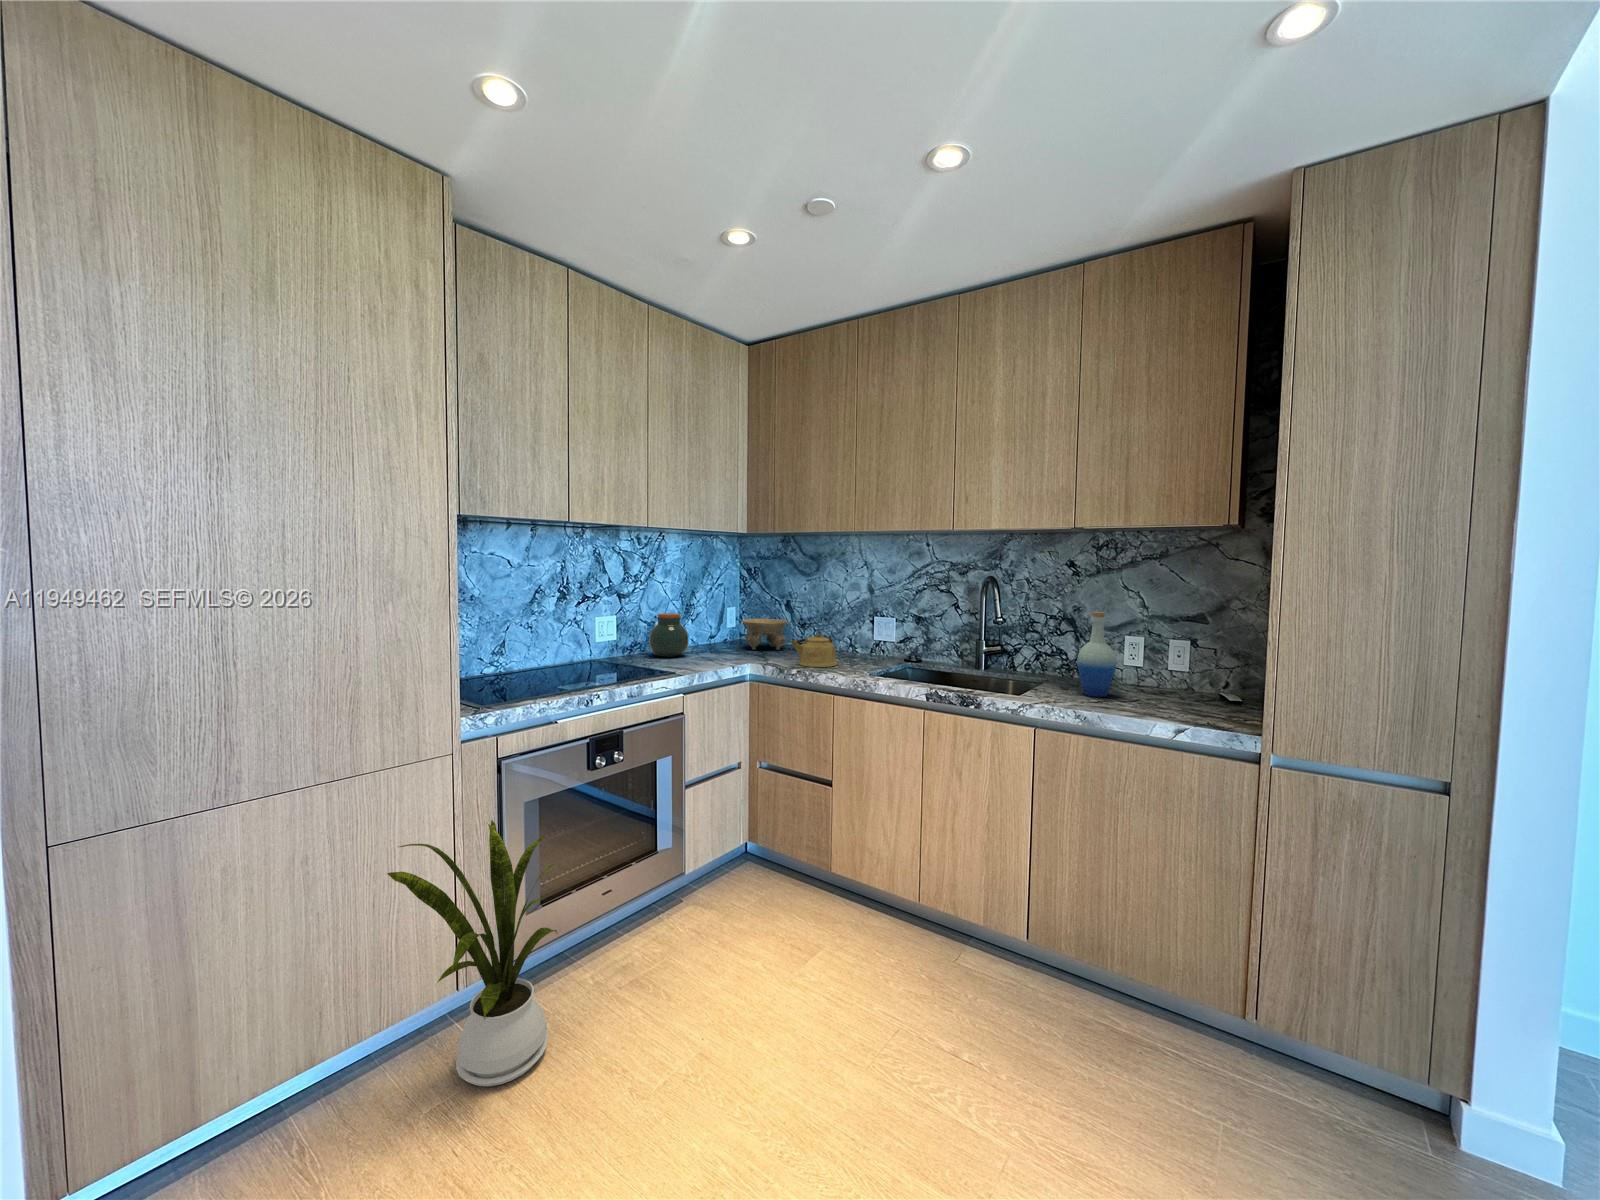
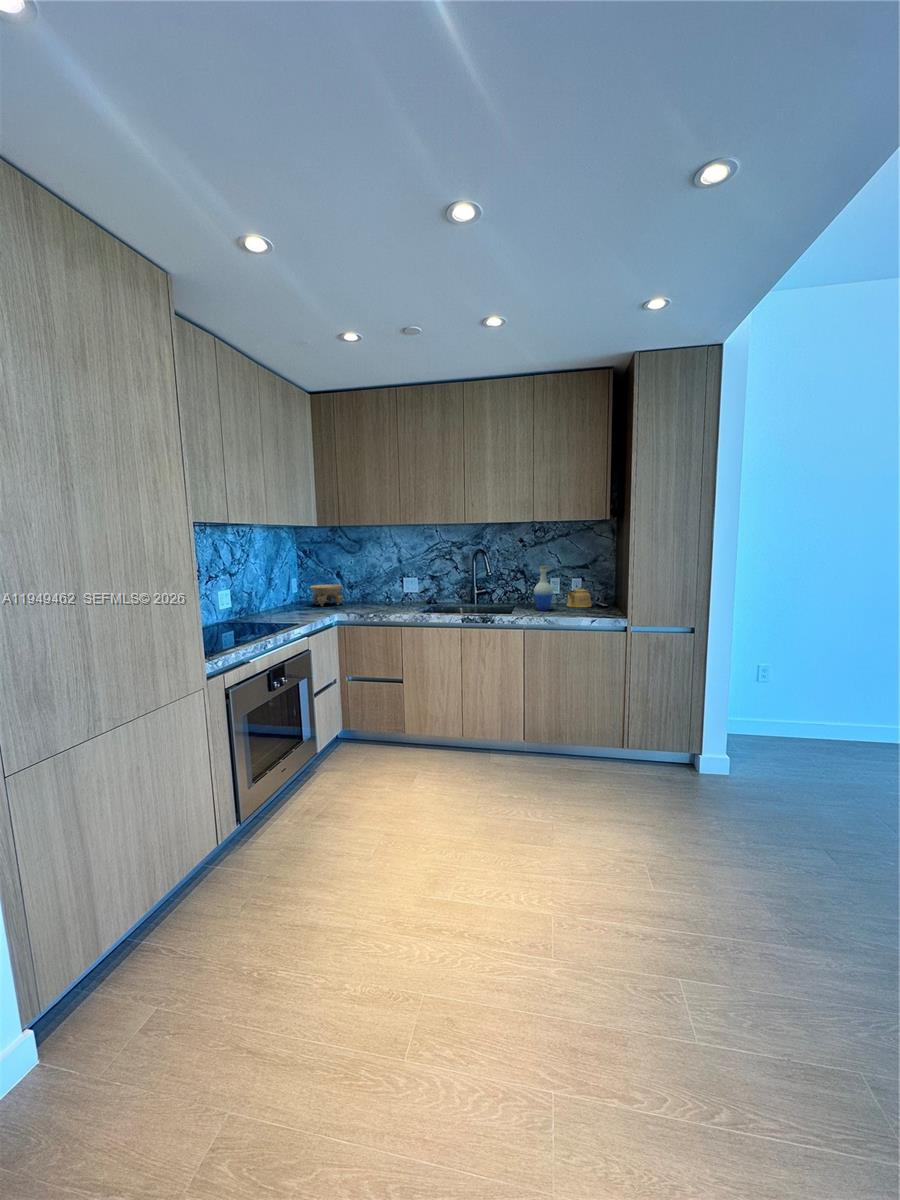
jar: present [649,613,689,657] -> none [256,585,285,616]
kettle: present [790,633,837,667] -> present [563,587,592,607]
house plant: present [387,820,557,1086] -> none [191,728,303,887]

